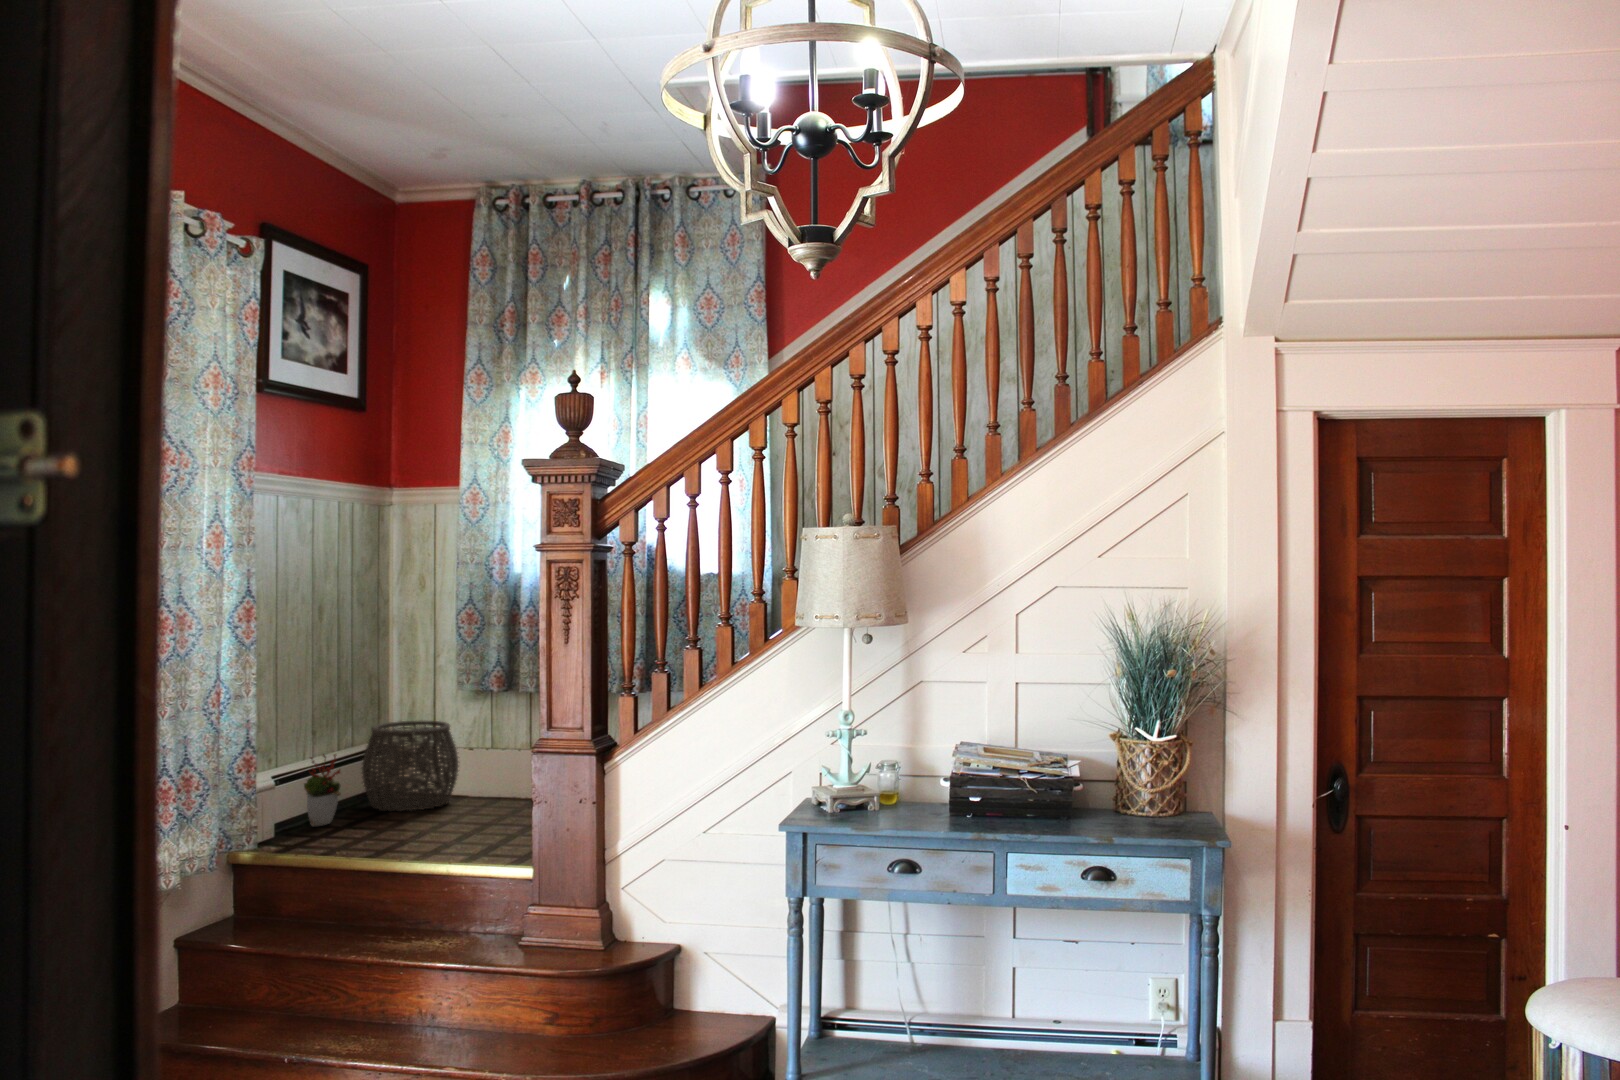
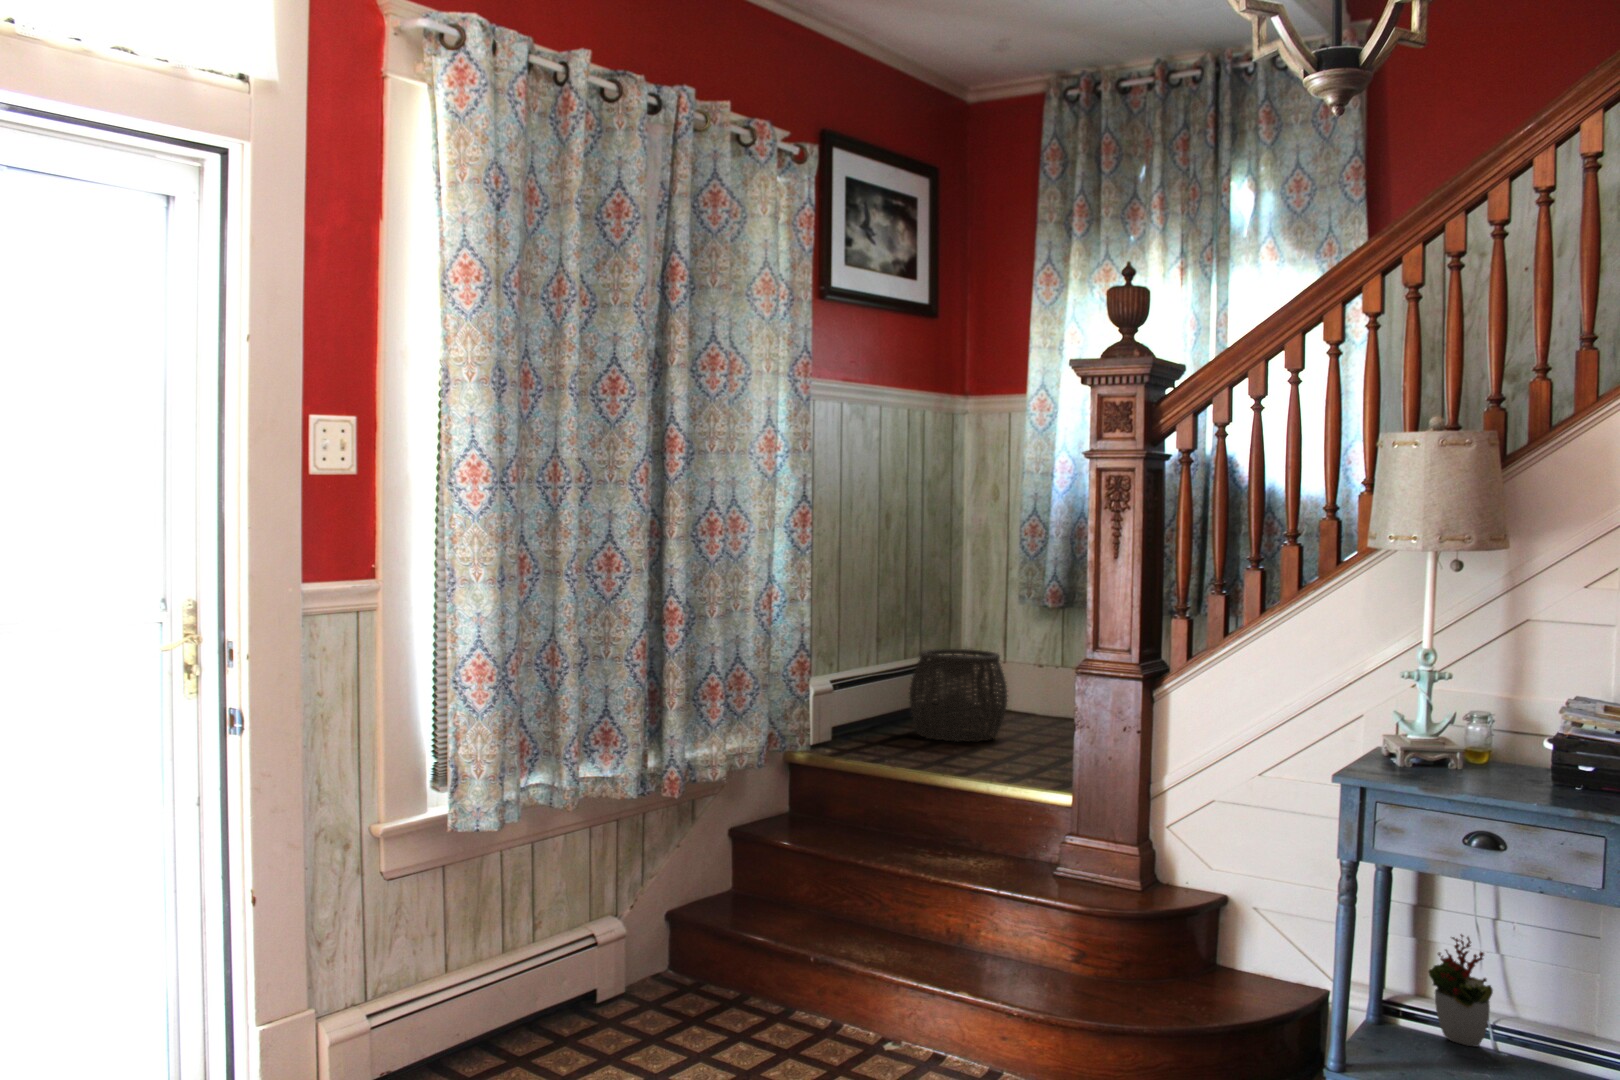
decorative plant: present [304,754,341,826] -> present [1429,934,1493,1047]

